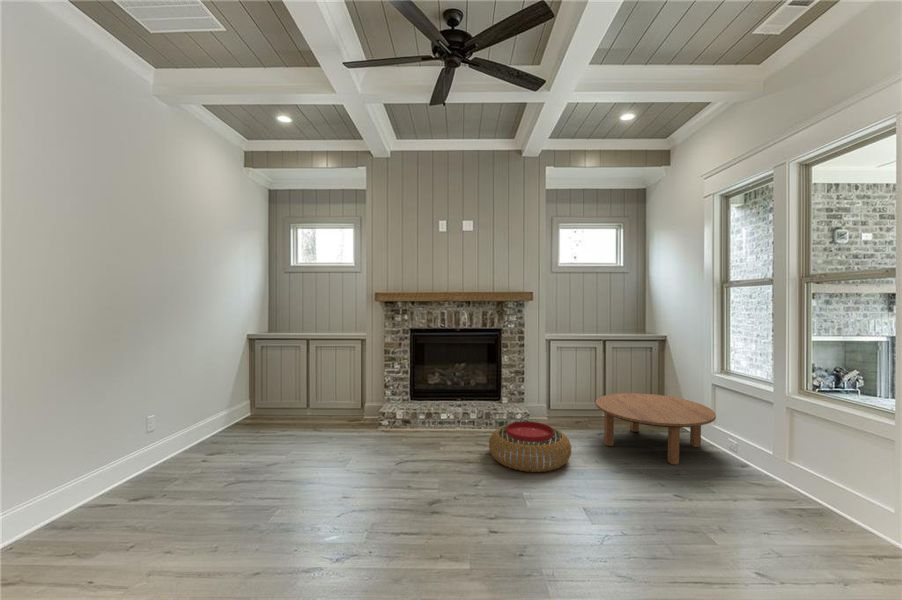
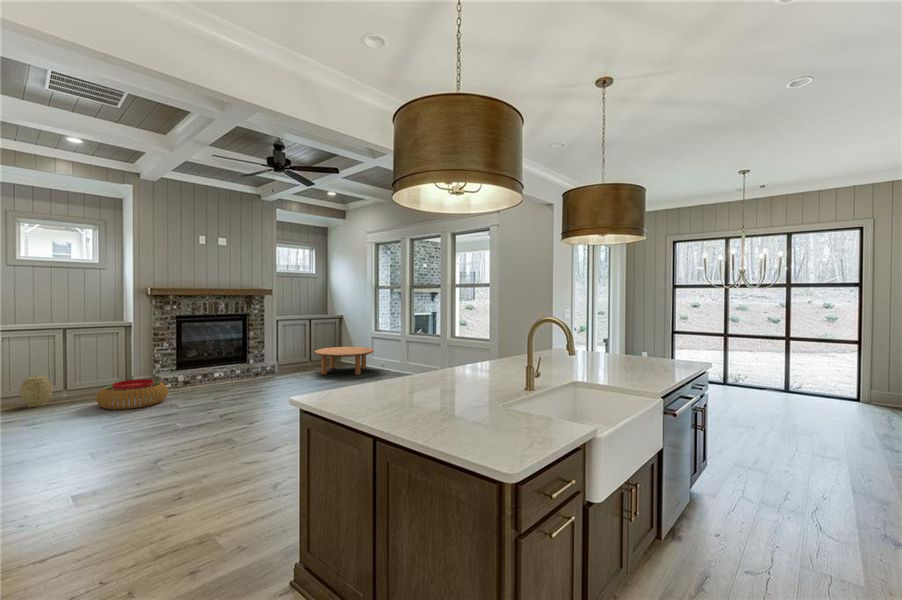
woven basket: none [260,390,288,424] -> present [19,376,53,407]
pouf: present [489,422,571,472] -> present [96,379,168,409]

